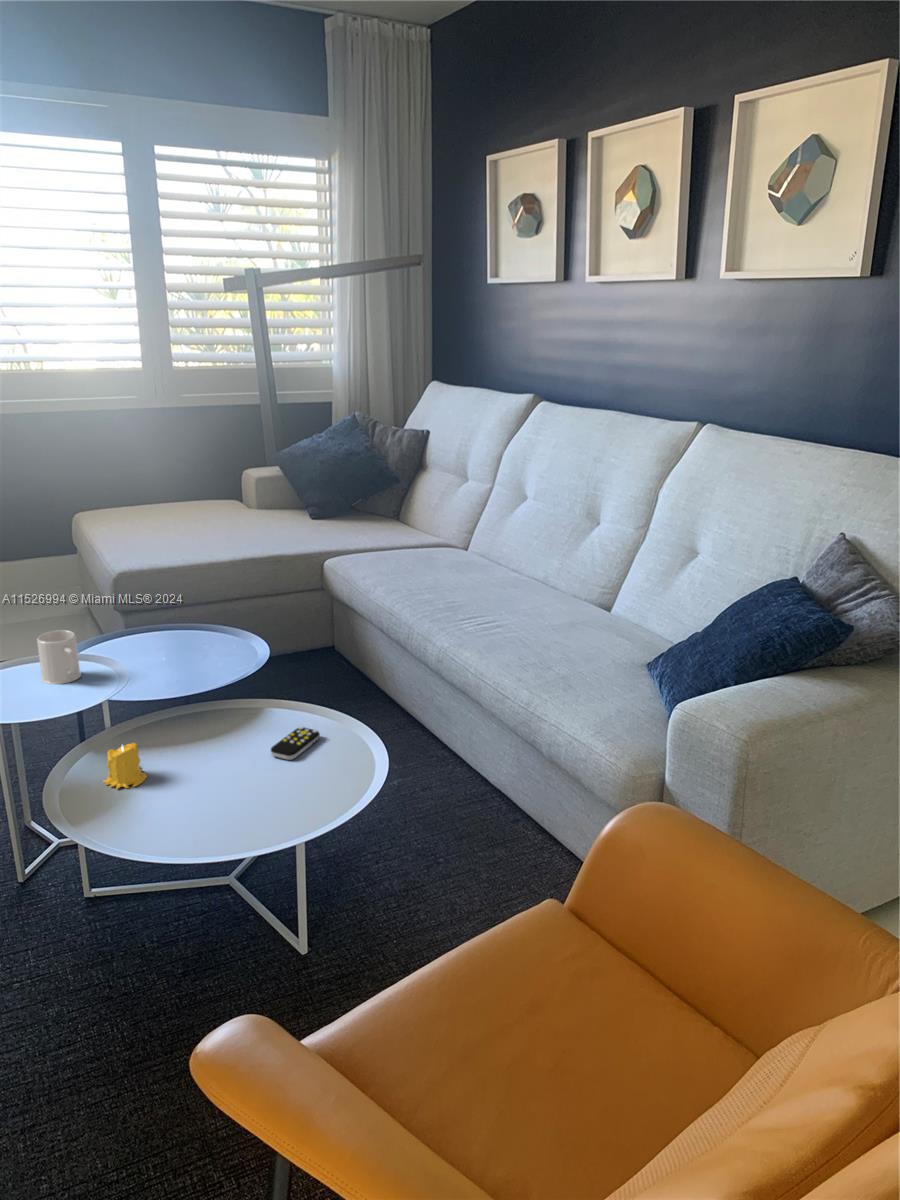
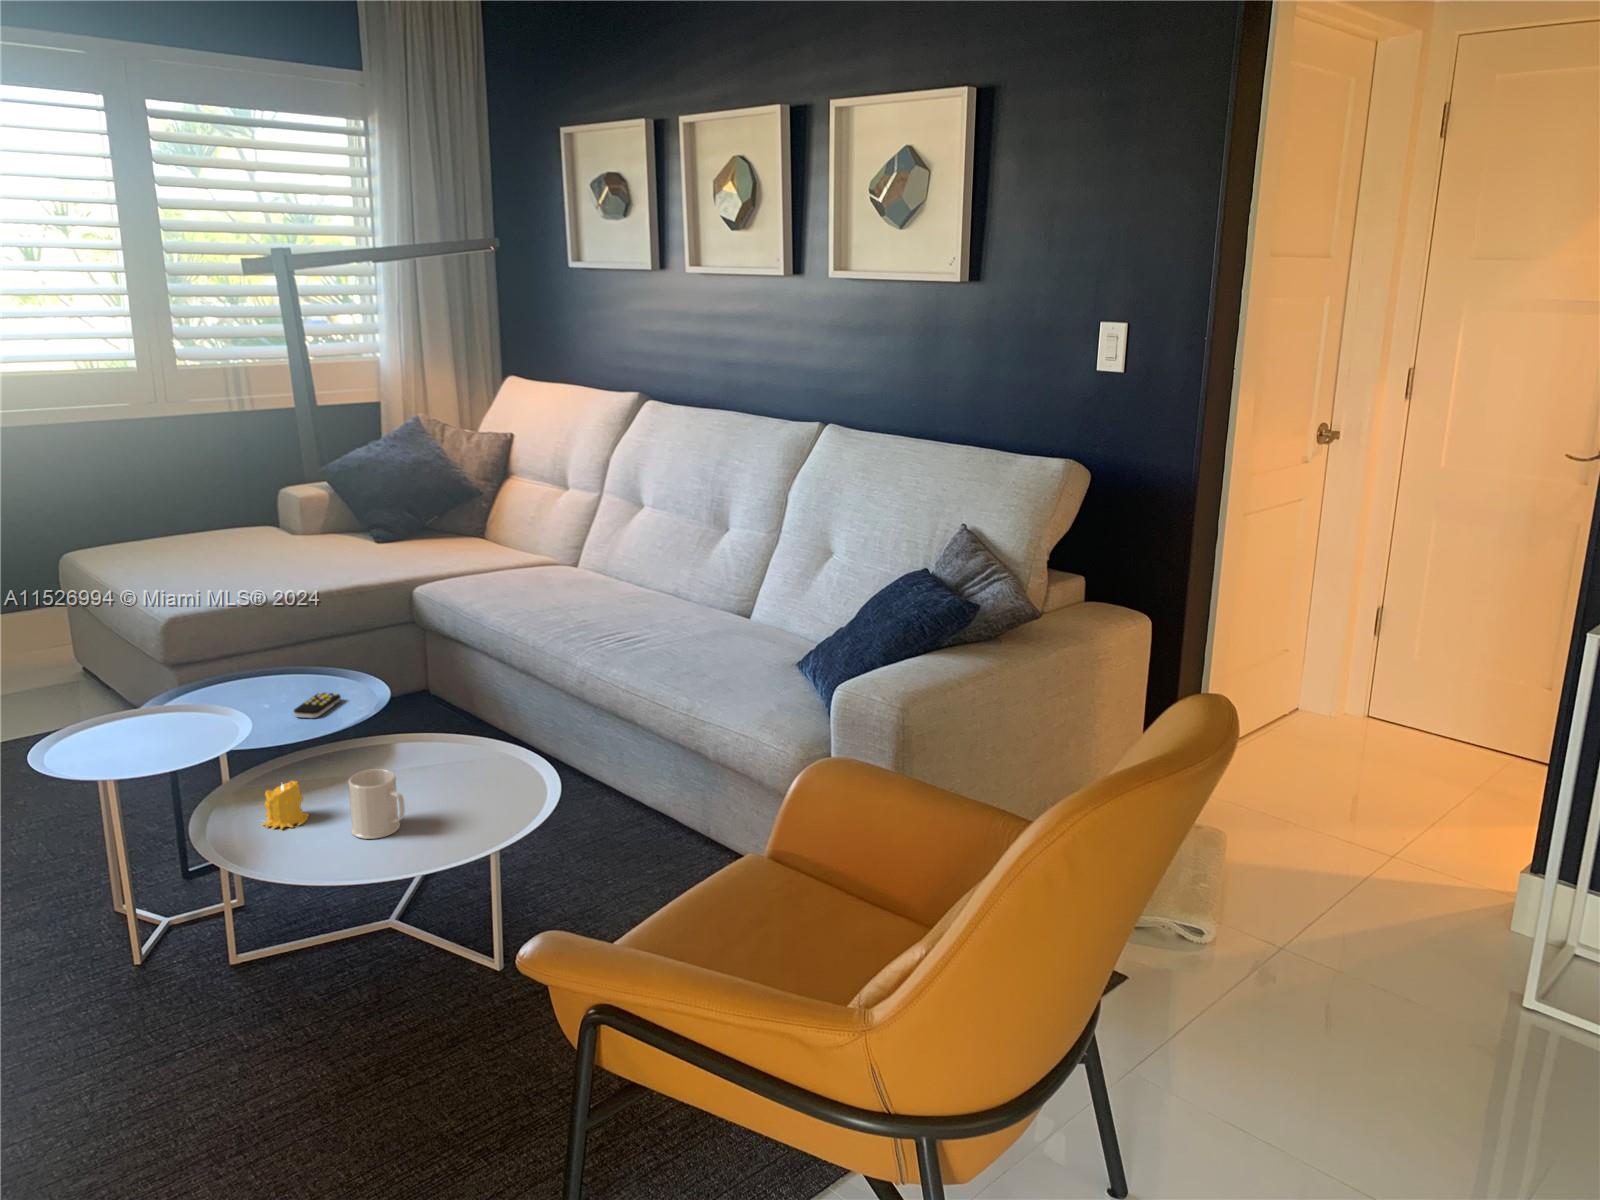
mug: present [37,630,81,684] -> present [348,769,405,839]
remote control: present [271,727,320,760] -> present [294,692,341,718]

